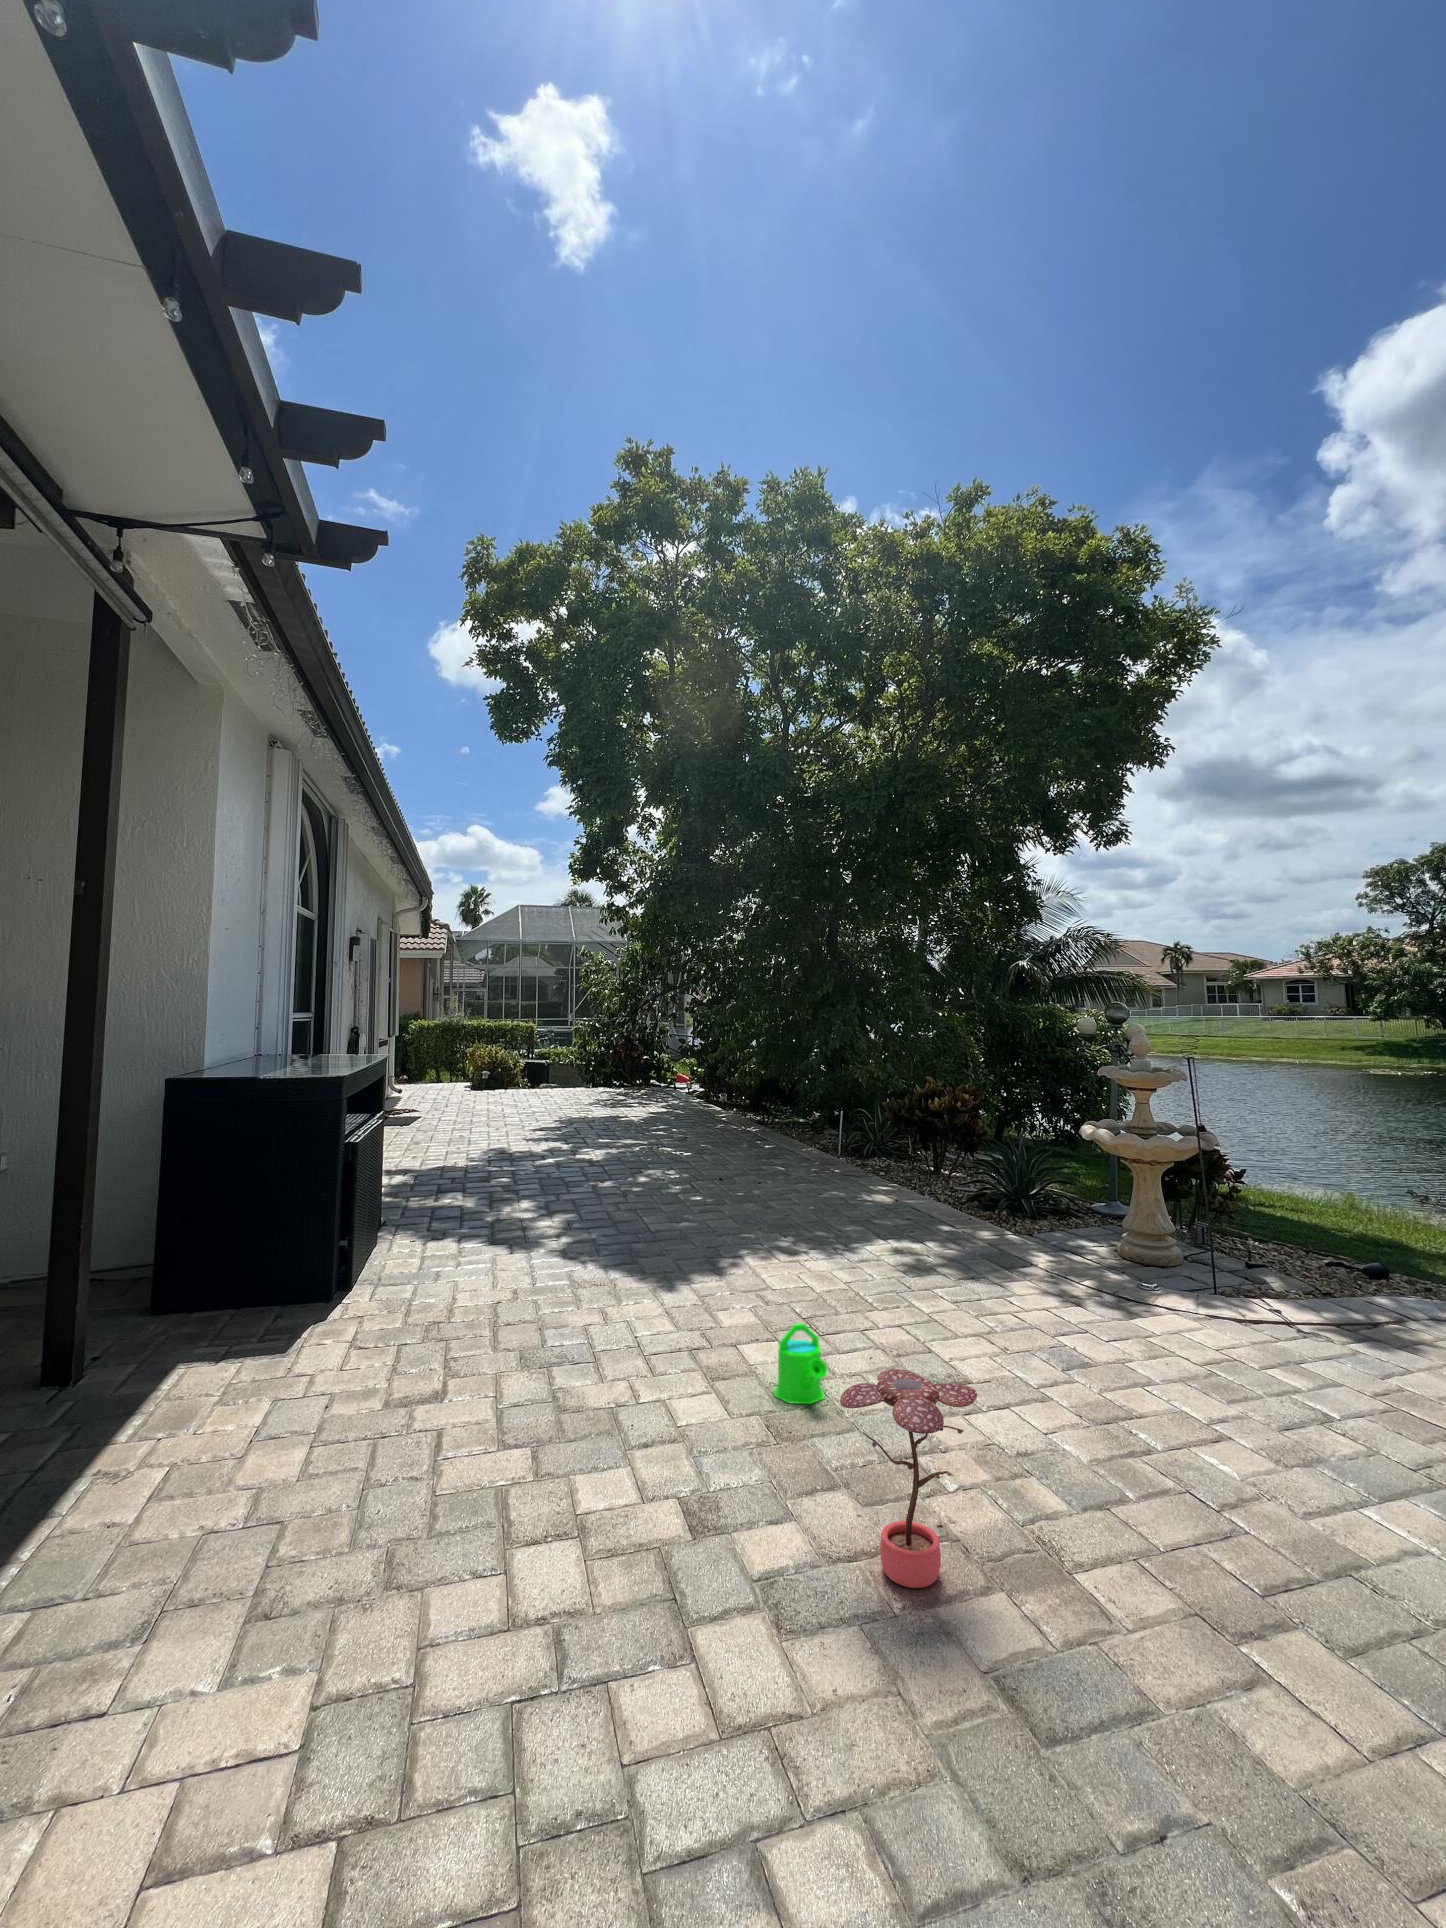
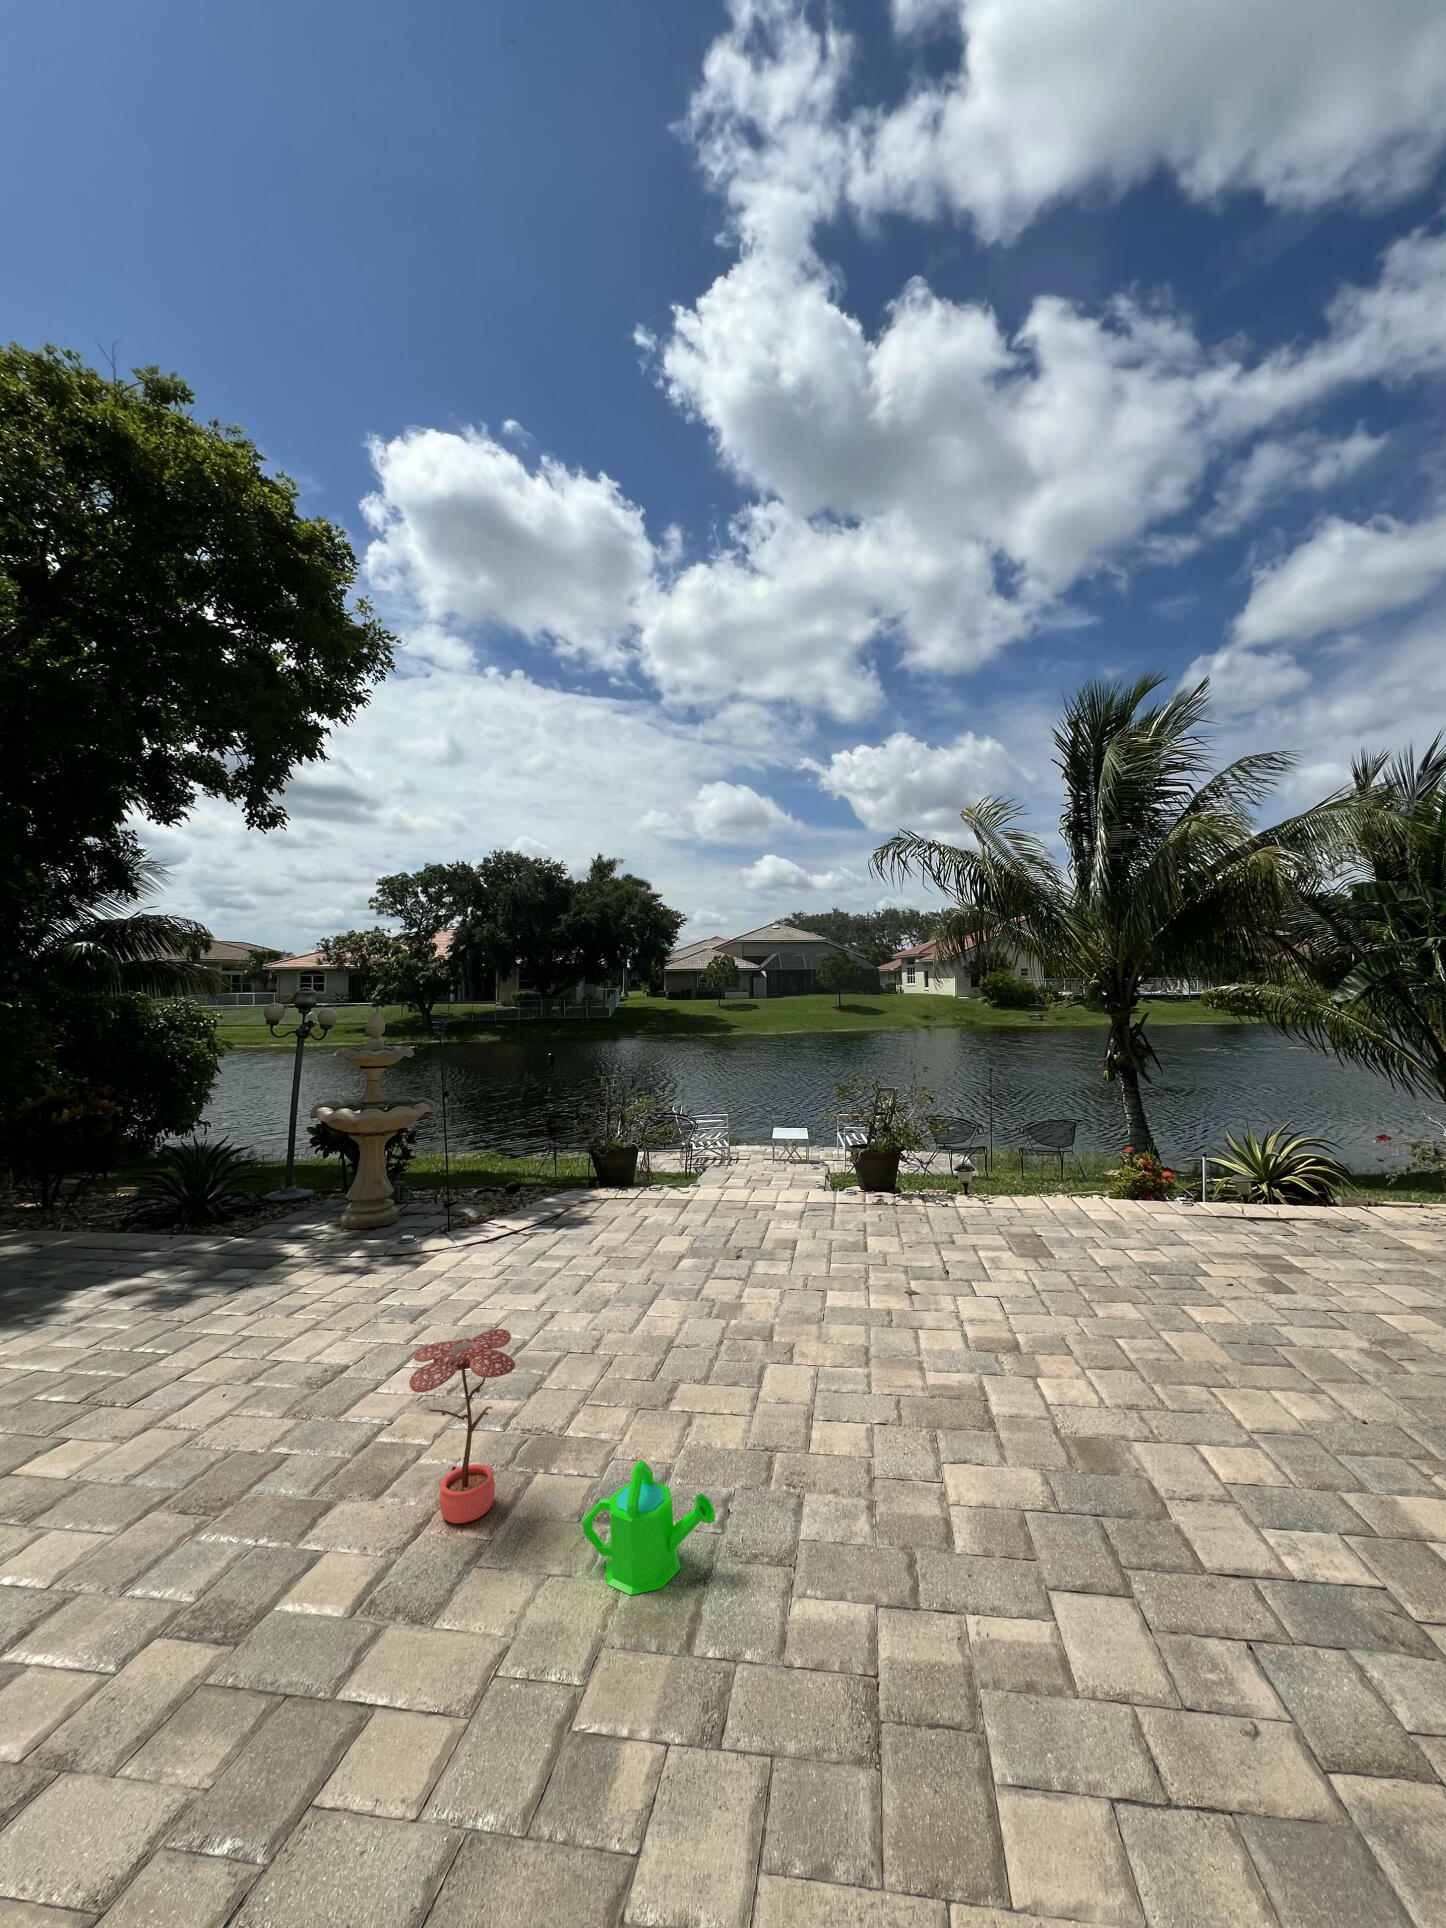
watering can: present [774,1323,827,1404] -> present [583,1461,715,1595]

